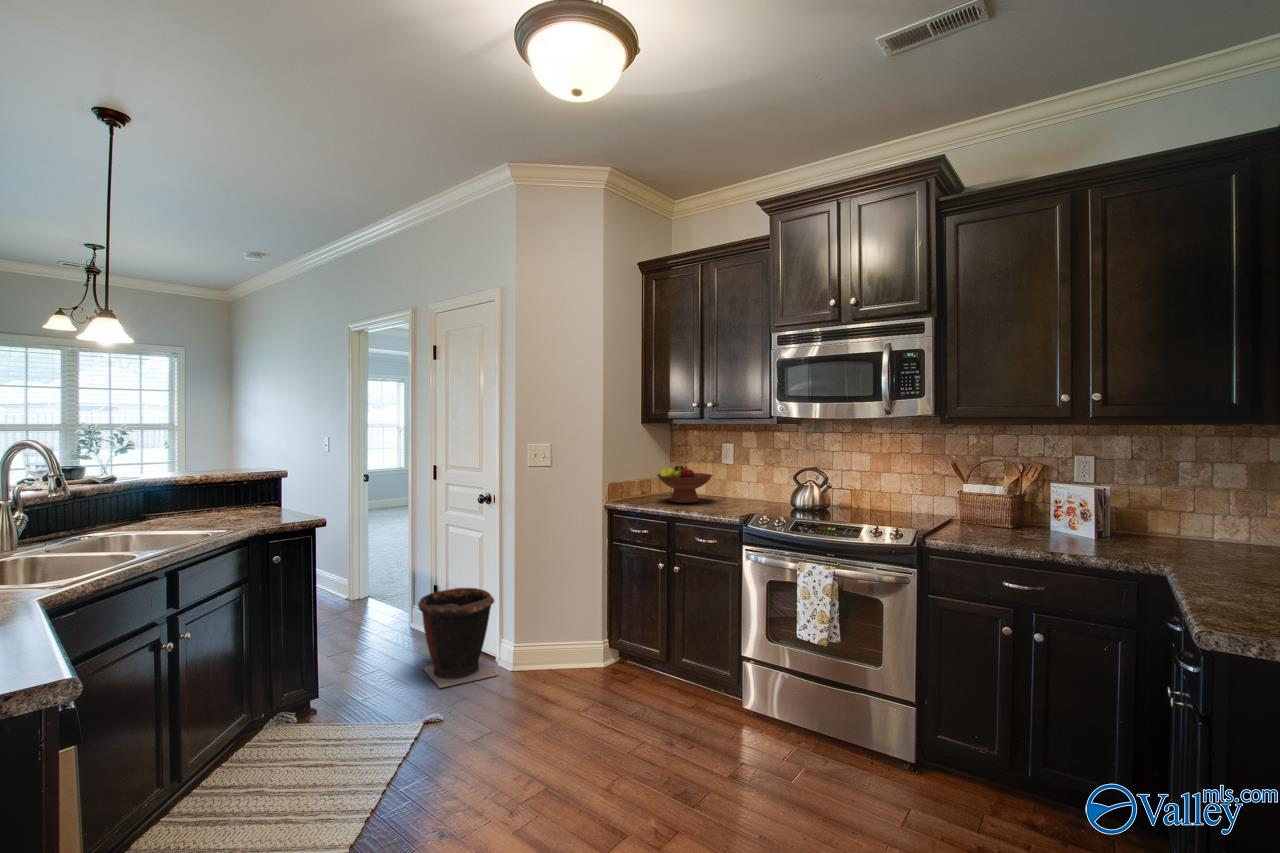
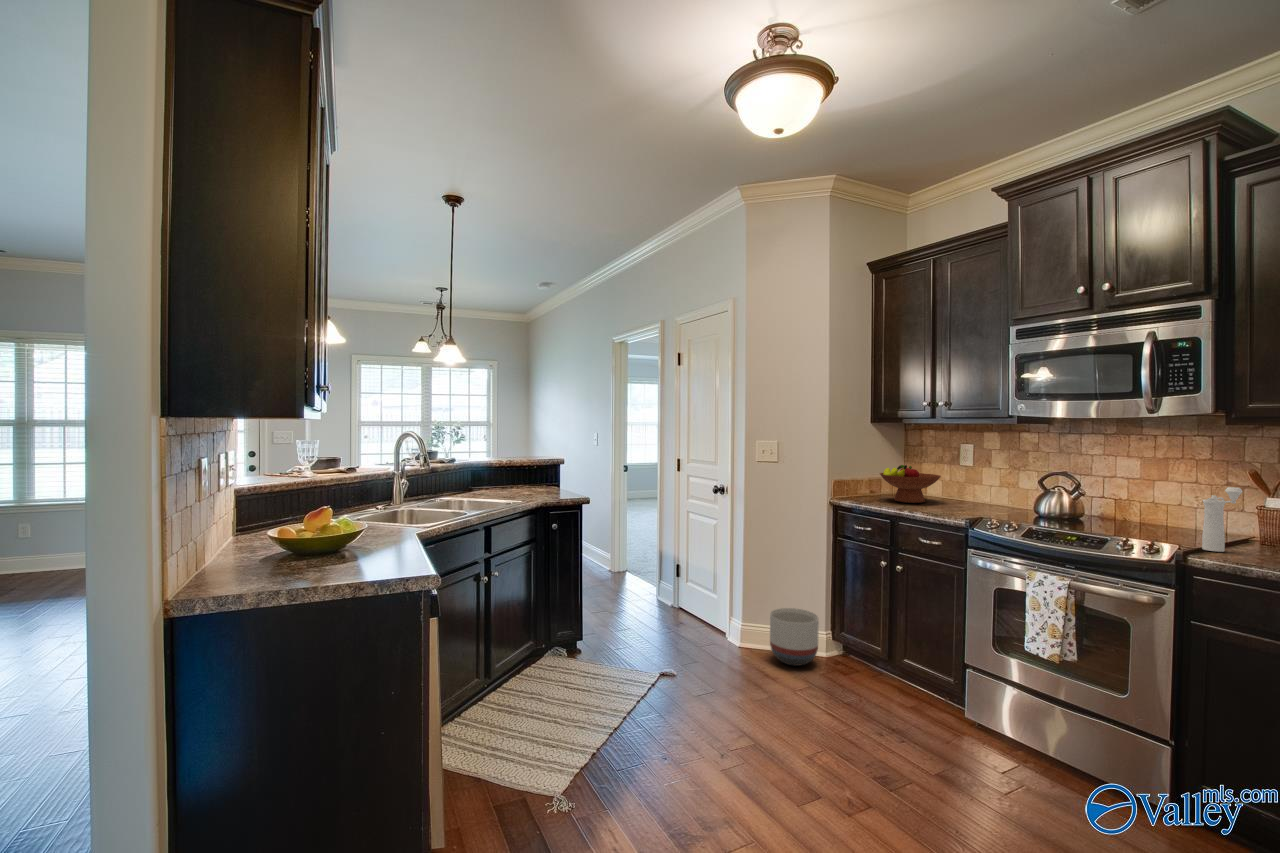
pepper mill: none [926,477,951,533] -> present [1202,487,1243,552]
waste bin: present [418,588,498,688] -> none [658,565,725,648]
planter: none [550,623,600,685] -> present [770,608,819,666]

